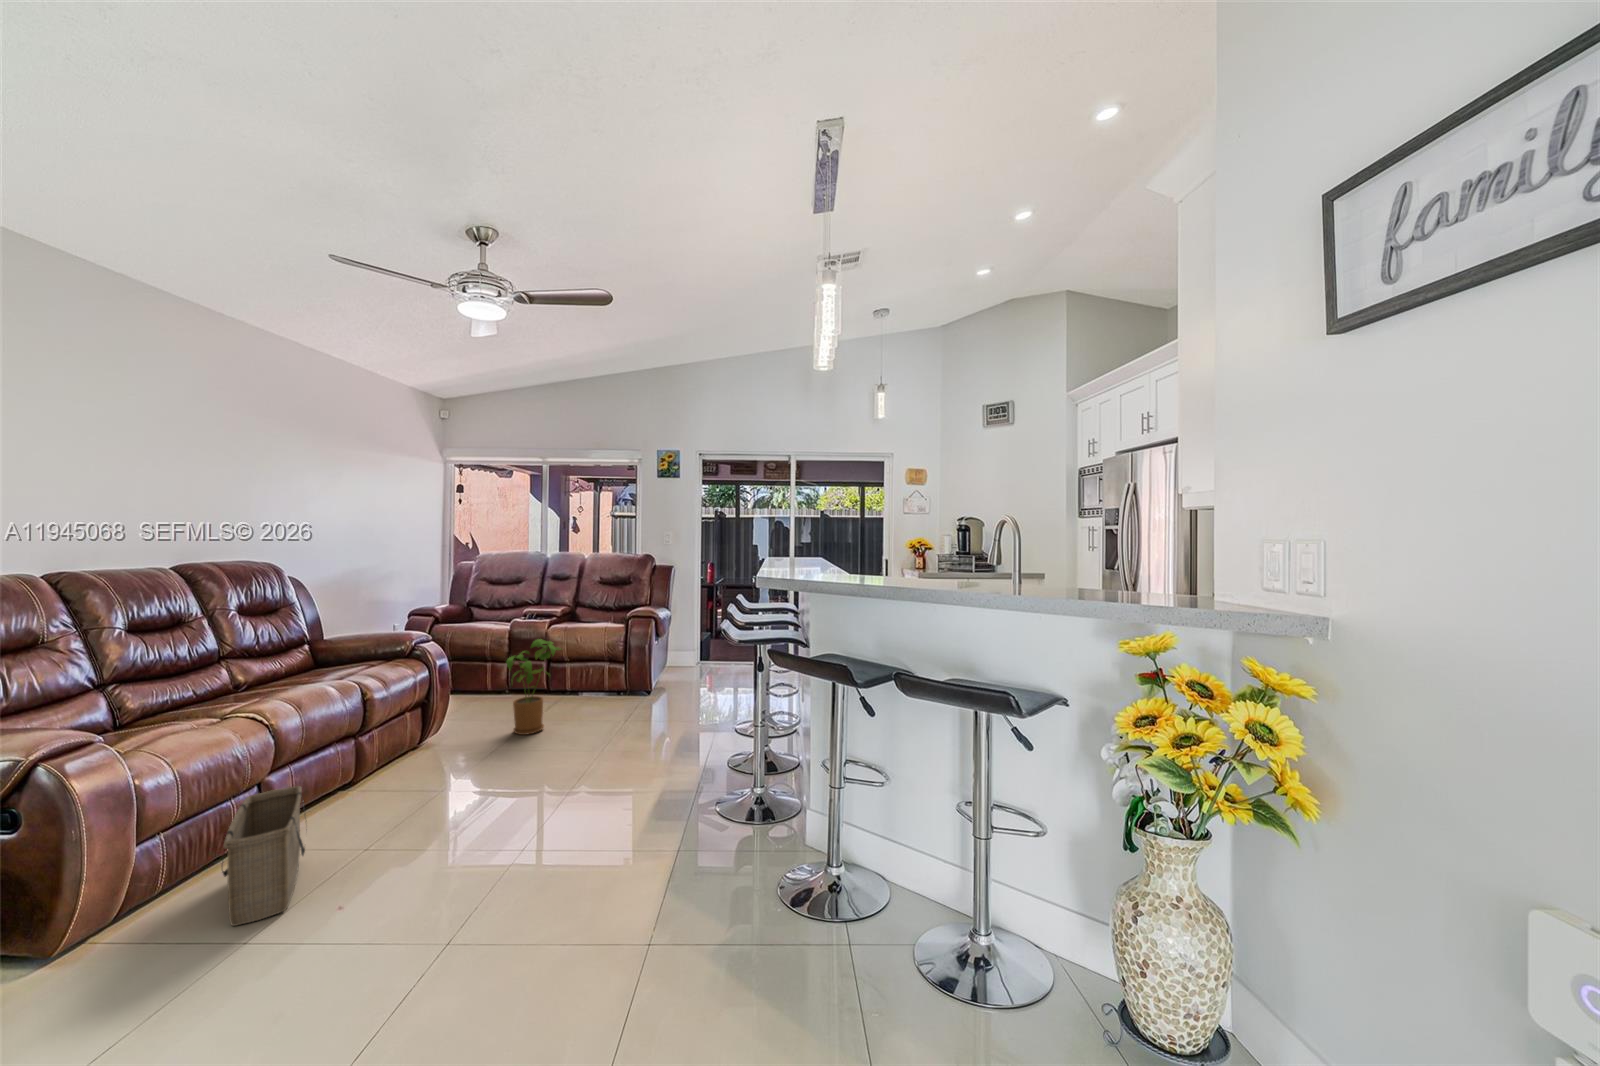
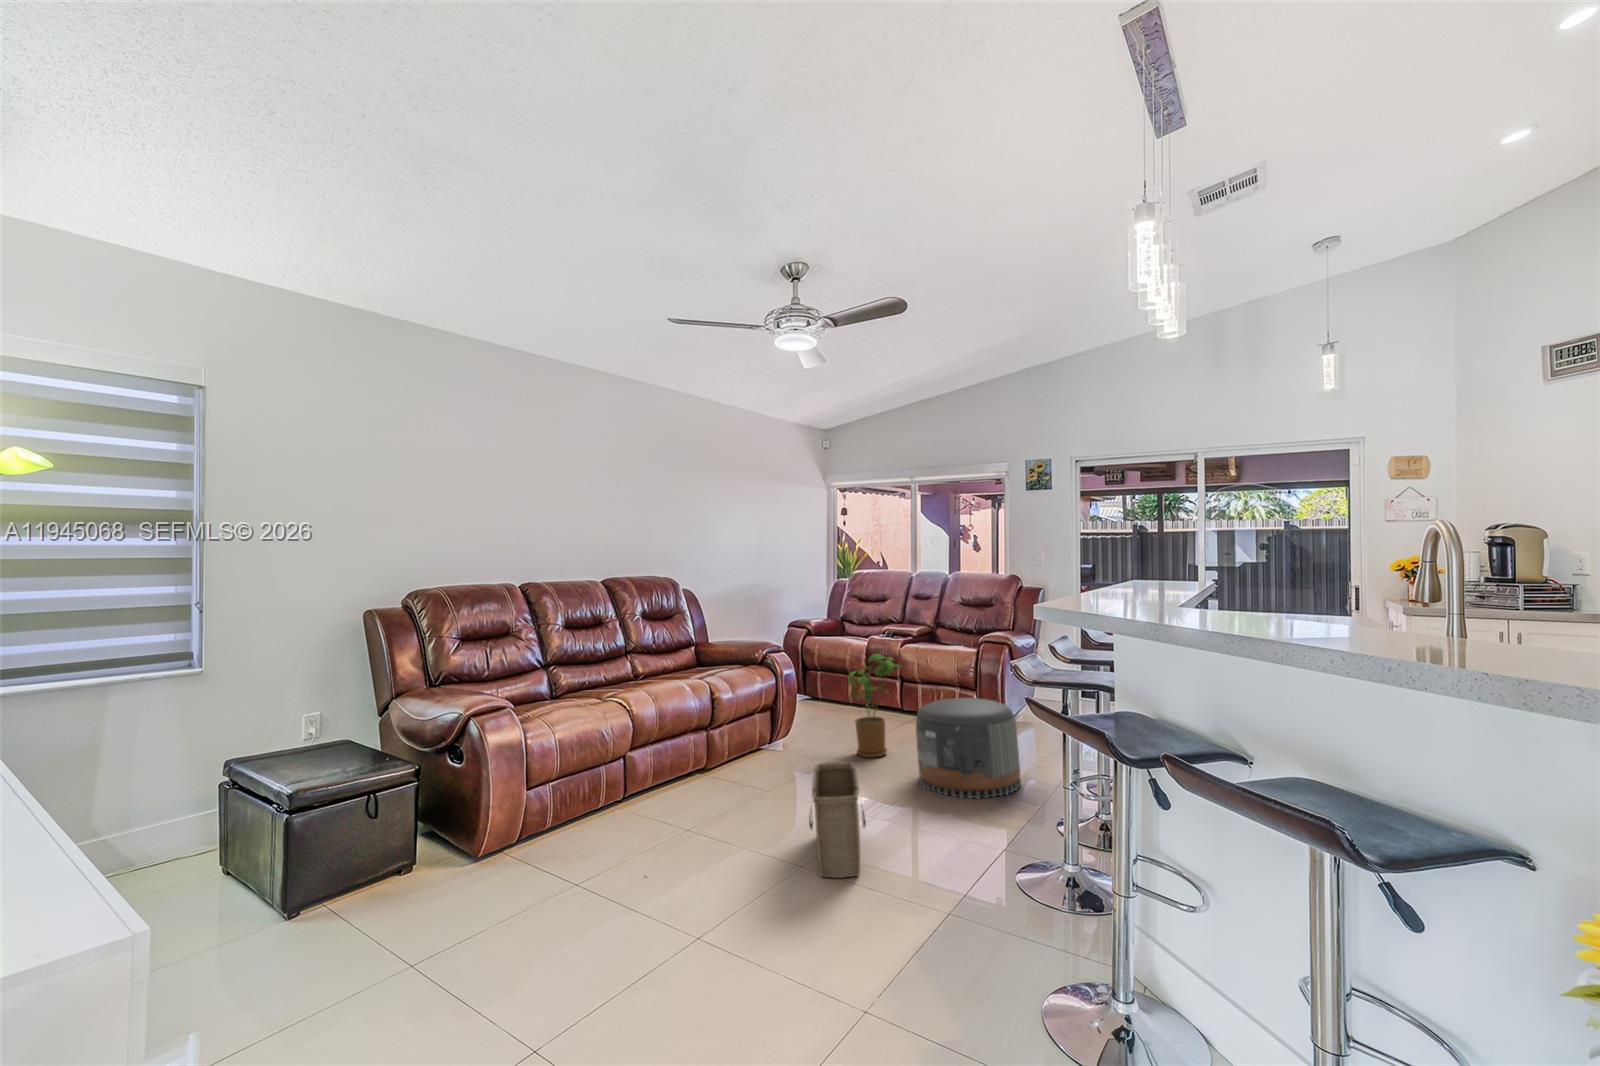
pouf: none [584,672,668,756] -> present [916,698,1021,799]
basket: present [222,786,305,926] -> present [809,762,866,878]

